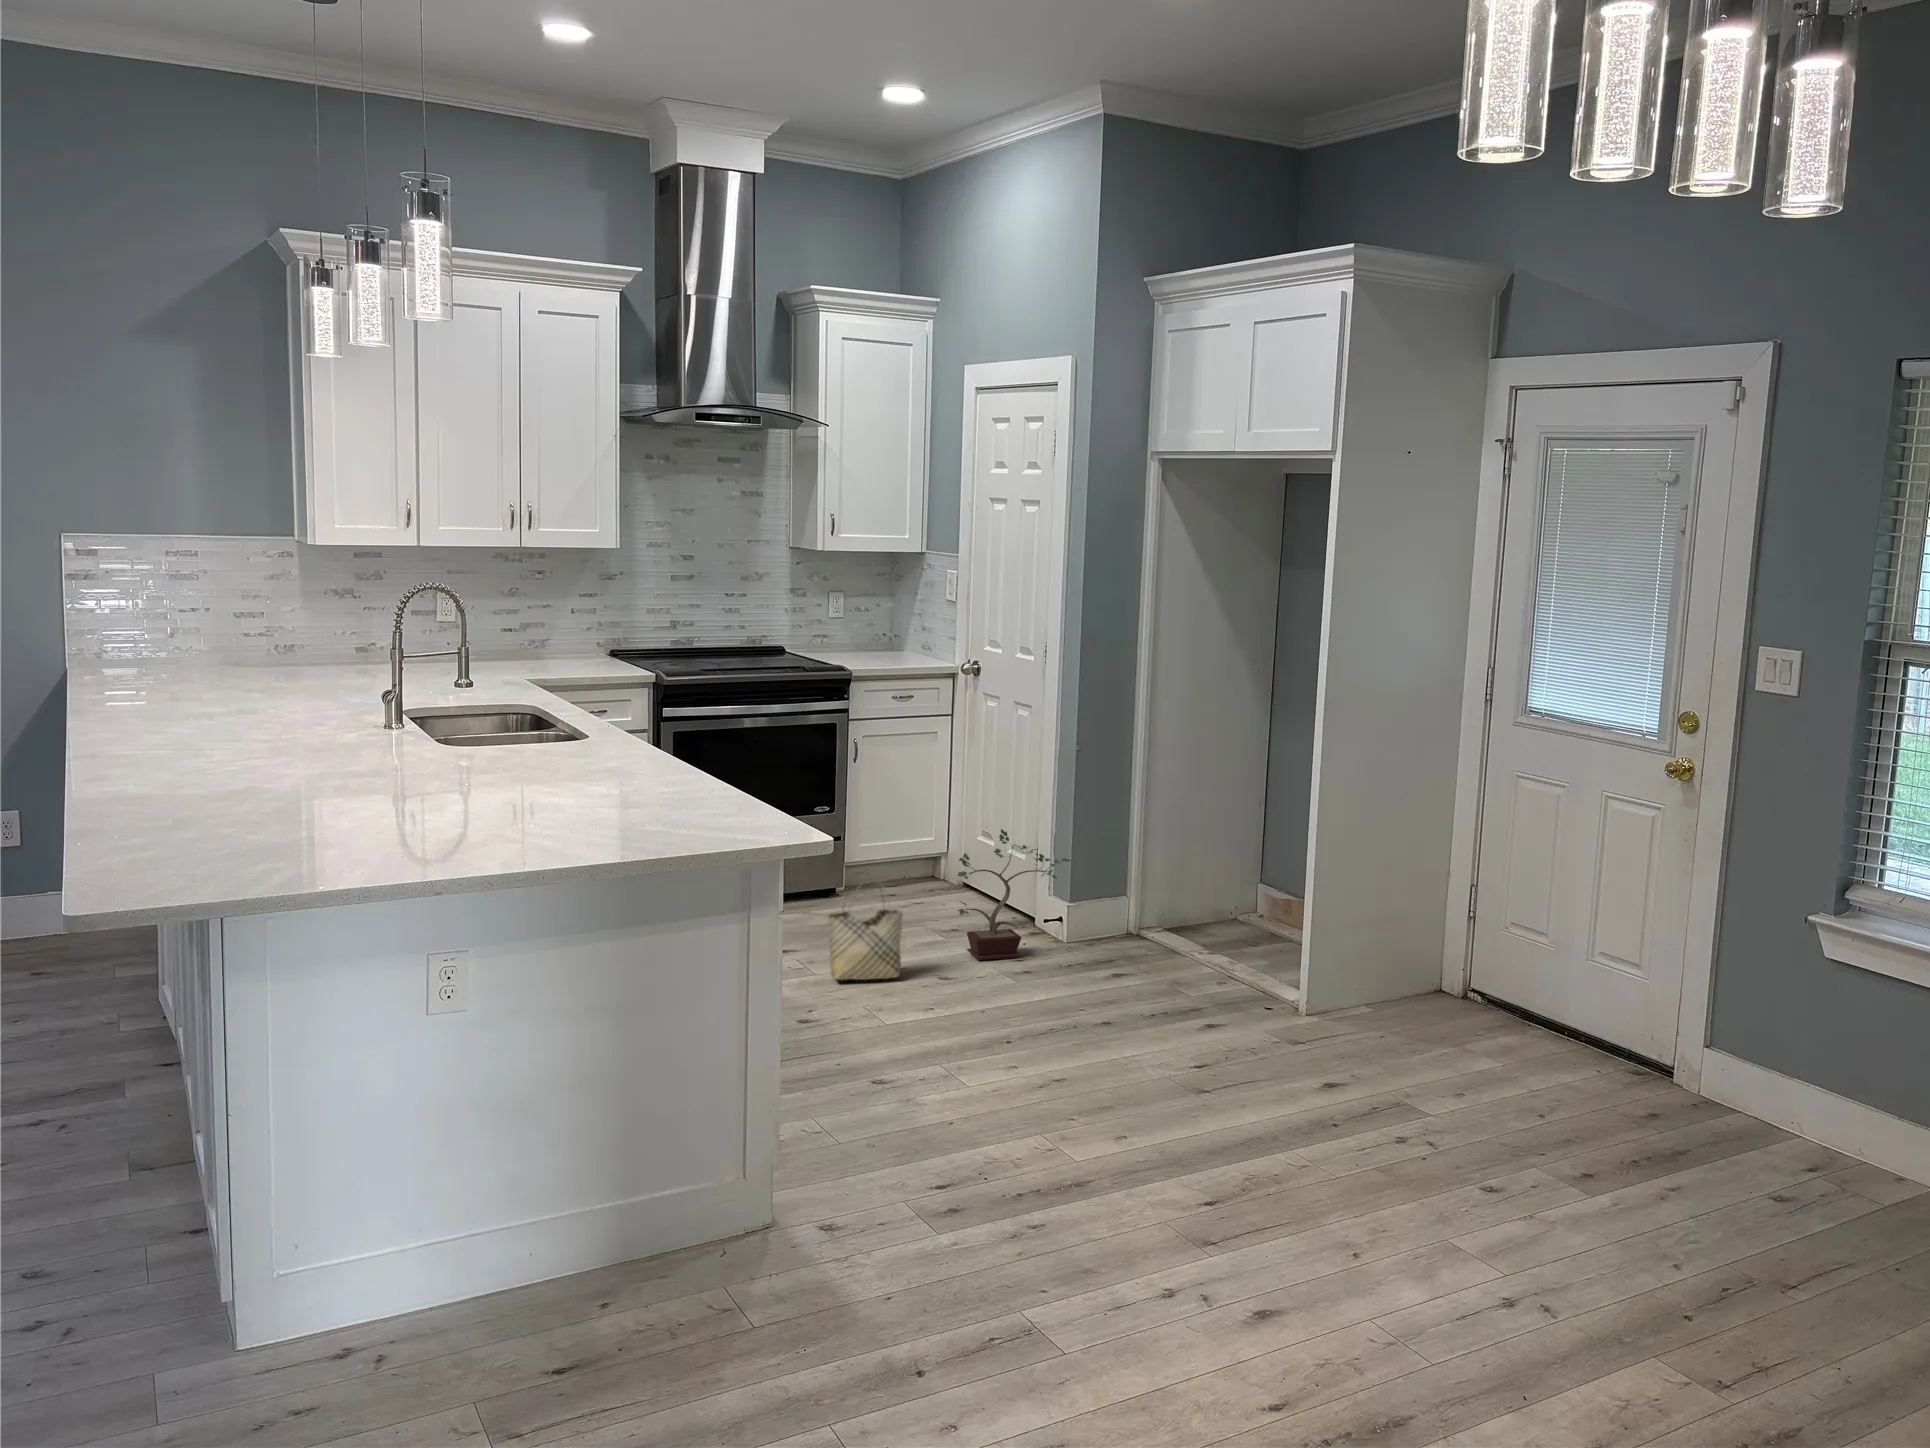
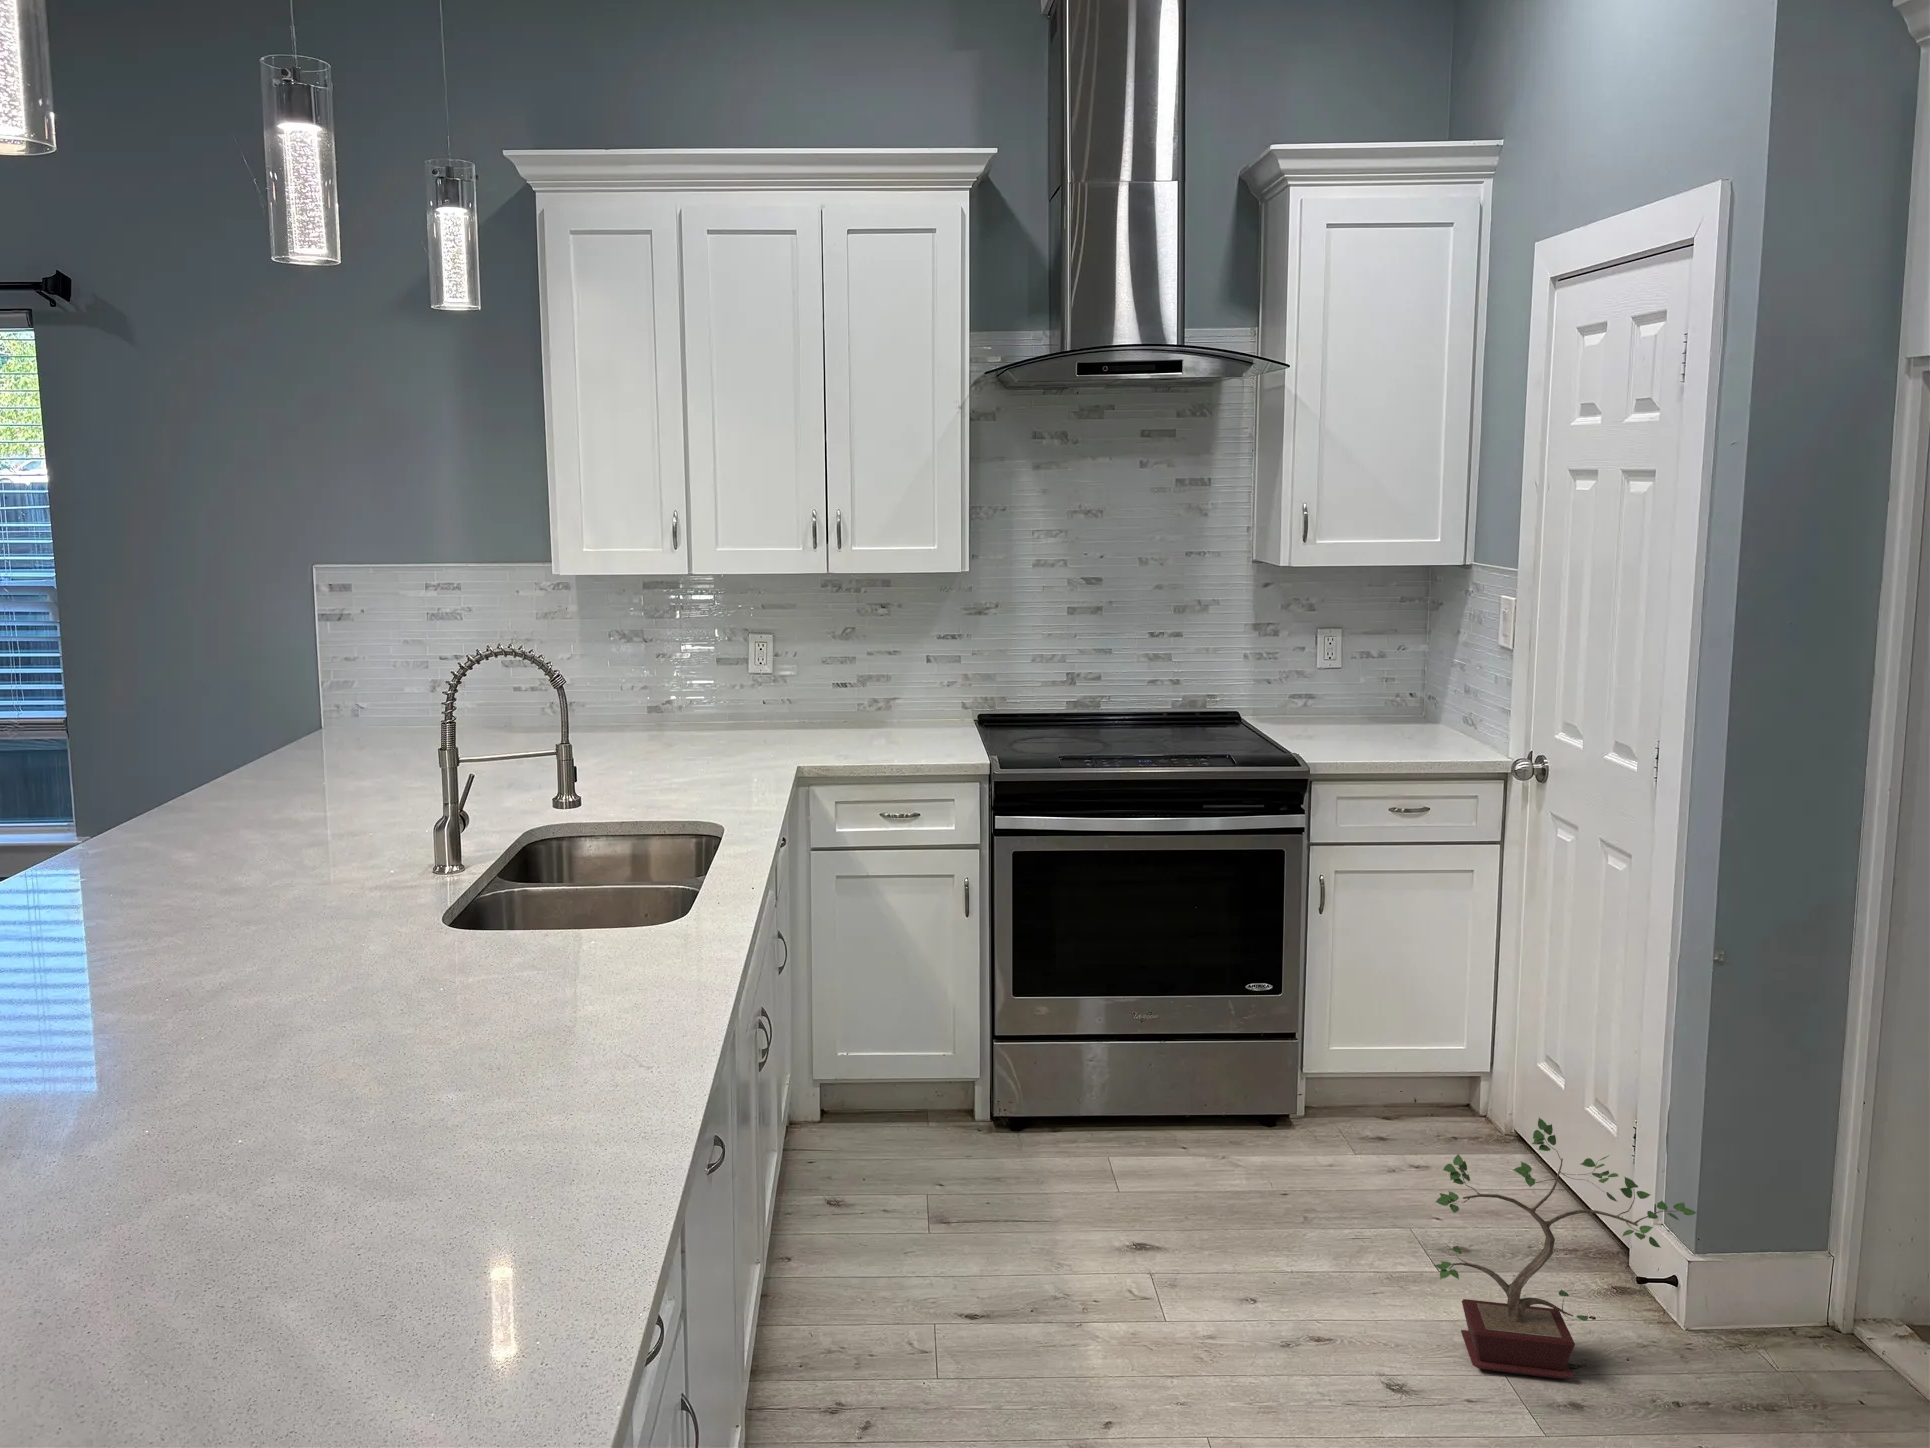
woven basket: present [829,873,903,980] -> none [1161,1172,1310,1393]

